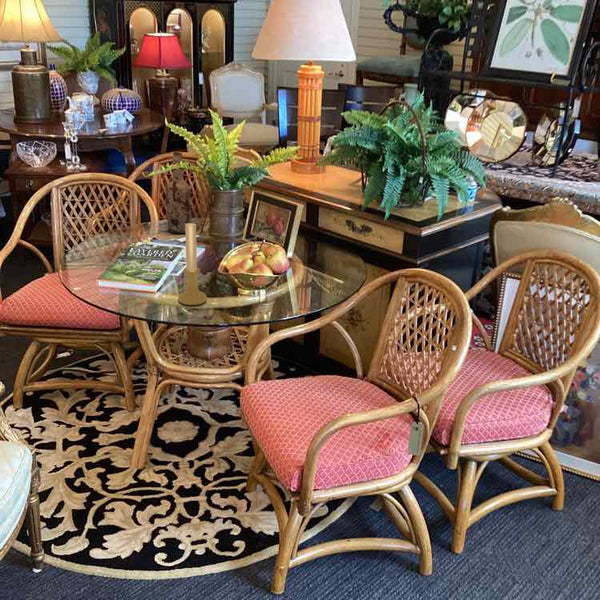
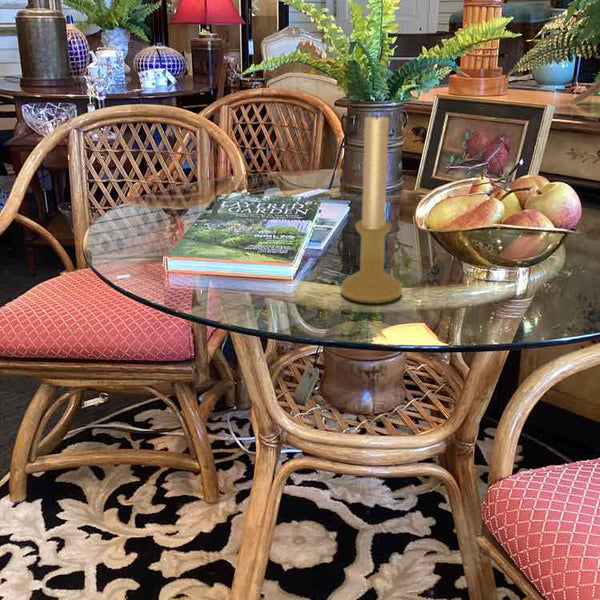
wine bottle: present [166,152,191,233] -> none [265,47,307,191]

